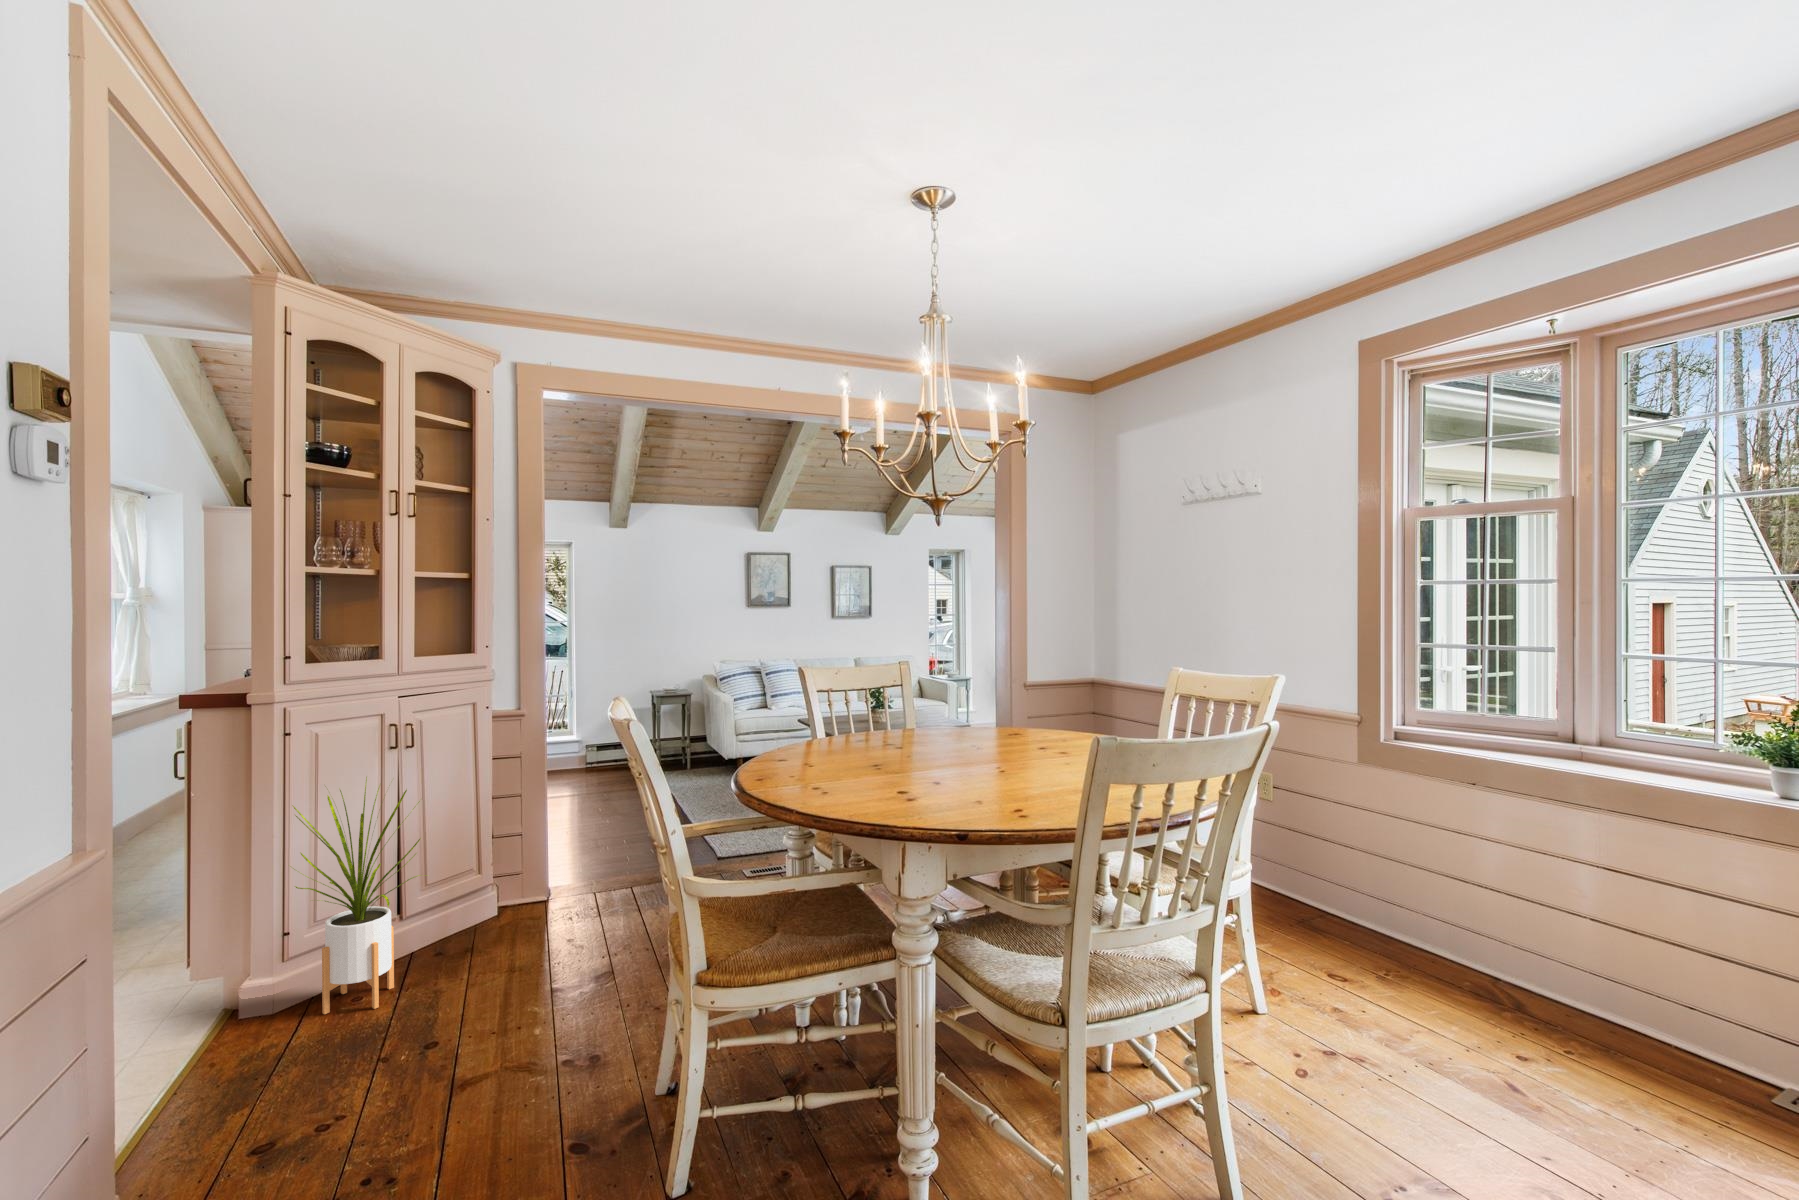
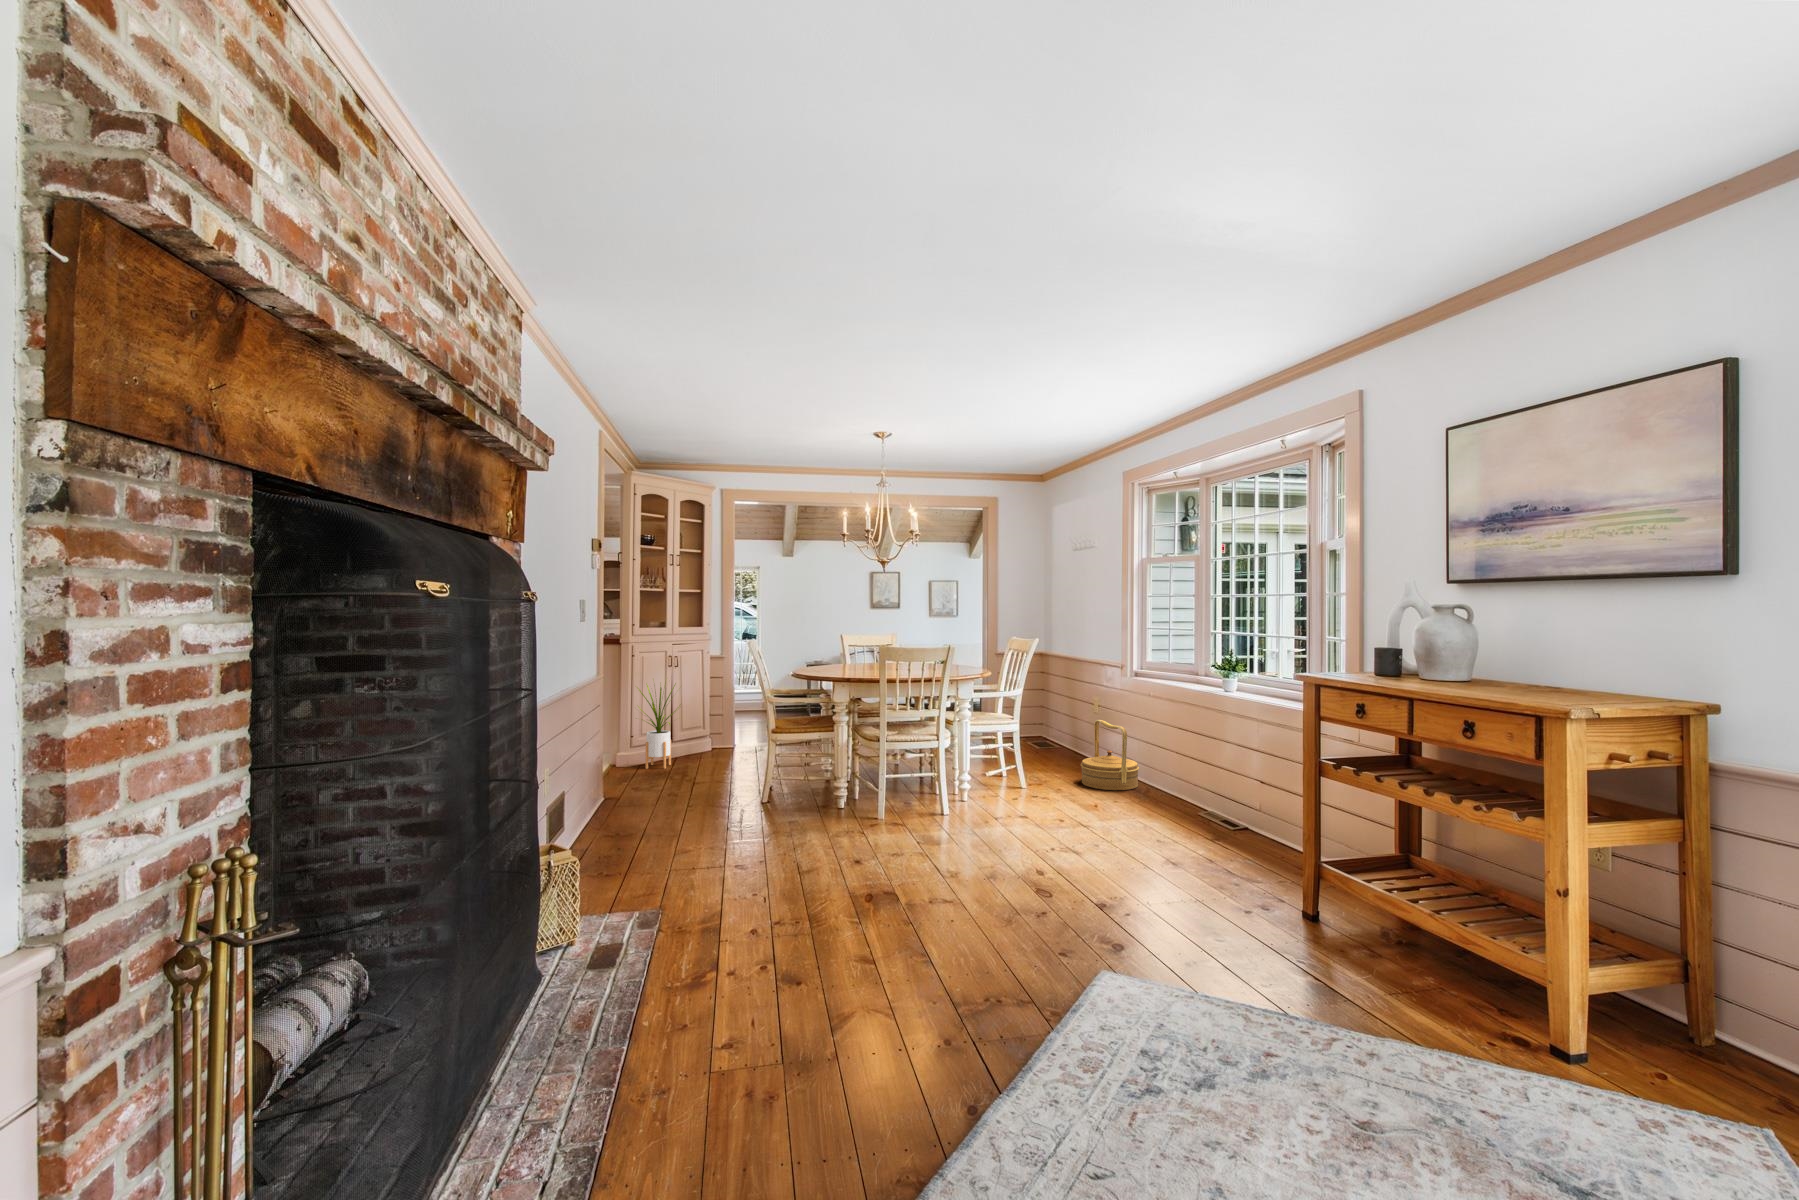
woven basket: none [1323,831,1458,995] -> present [1081,720,1139,790]

